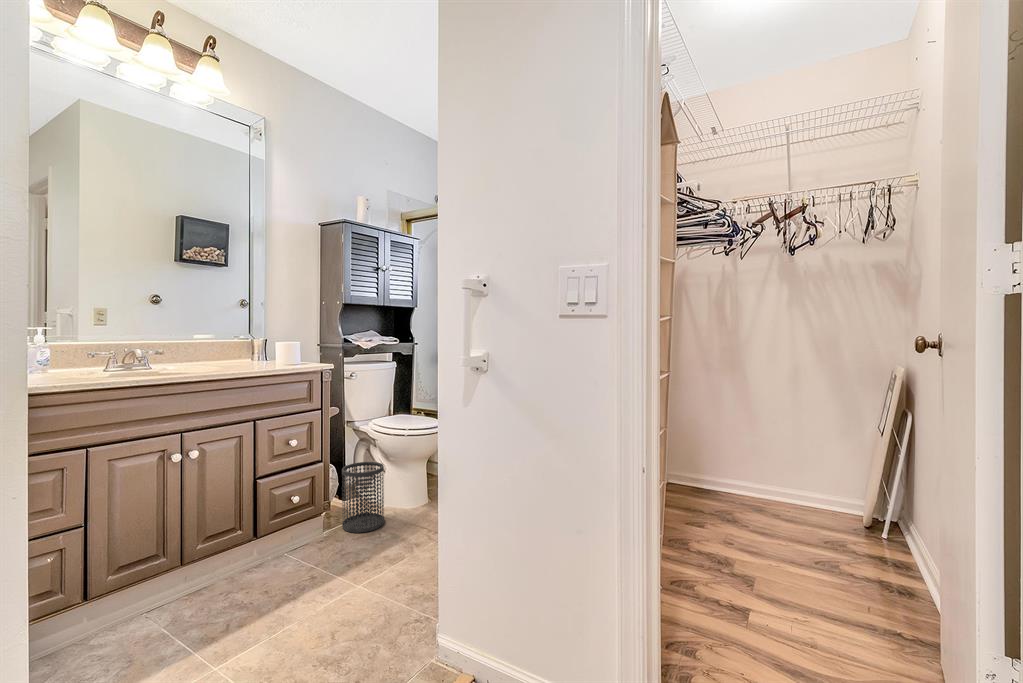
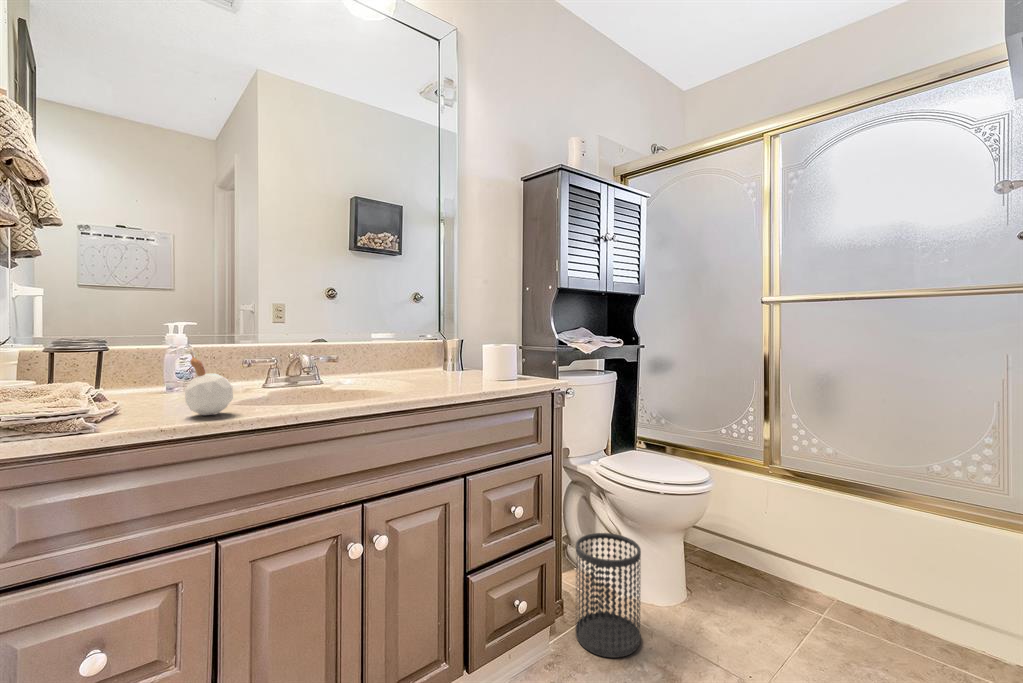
candle: none [56,340,90,382] -> present [184,345,233,415]

